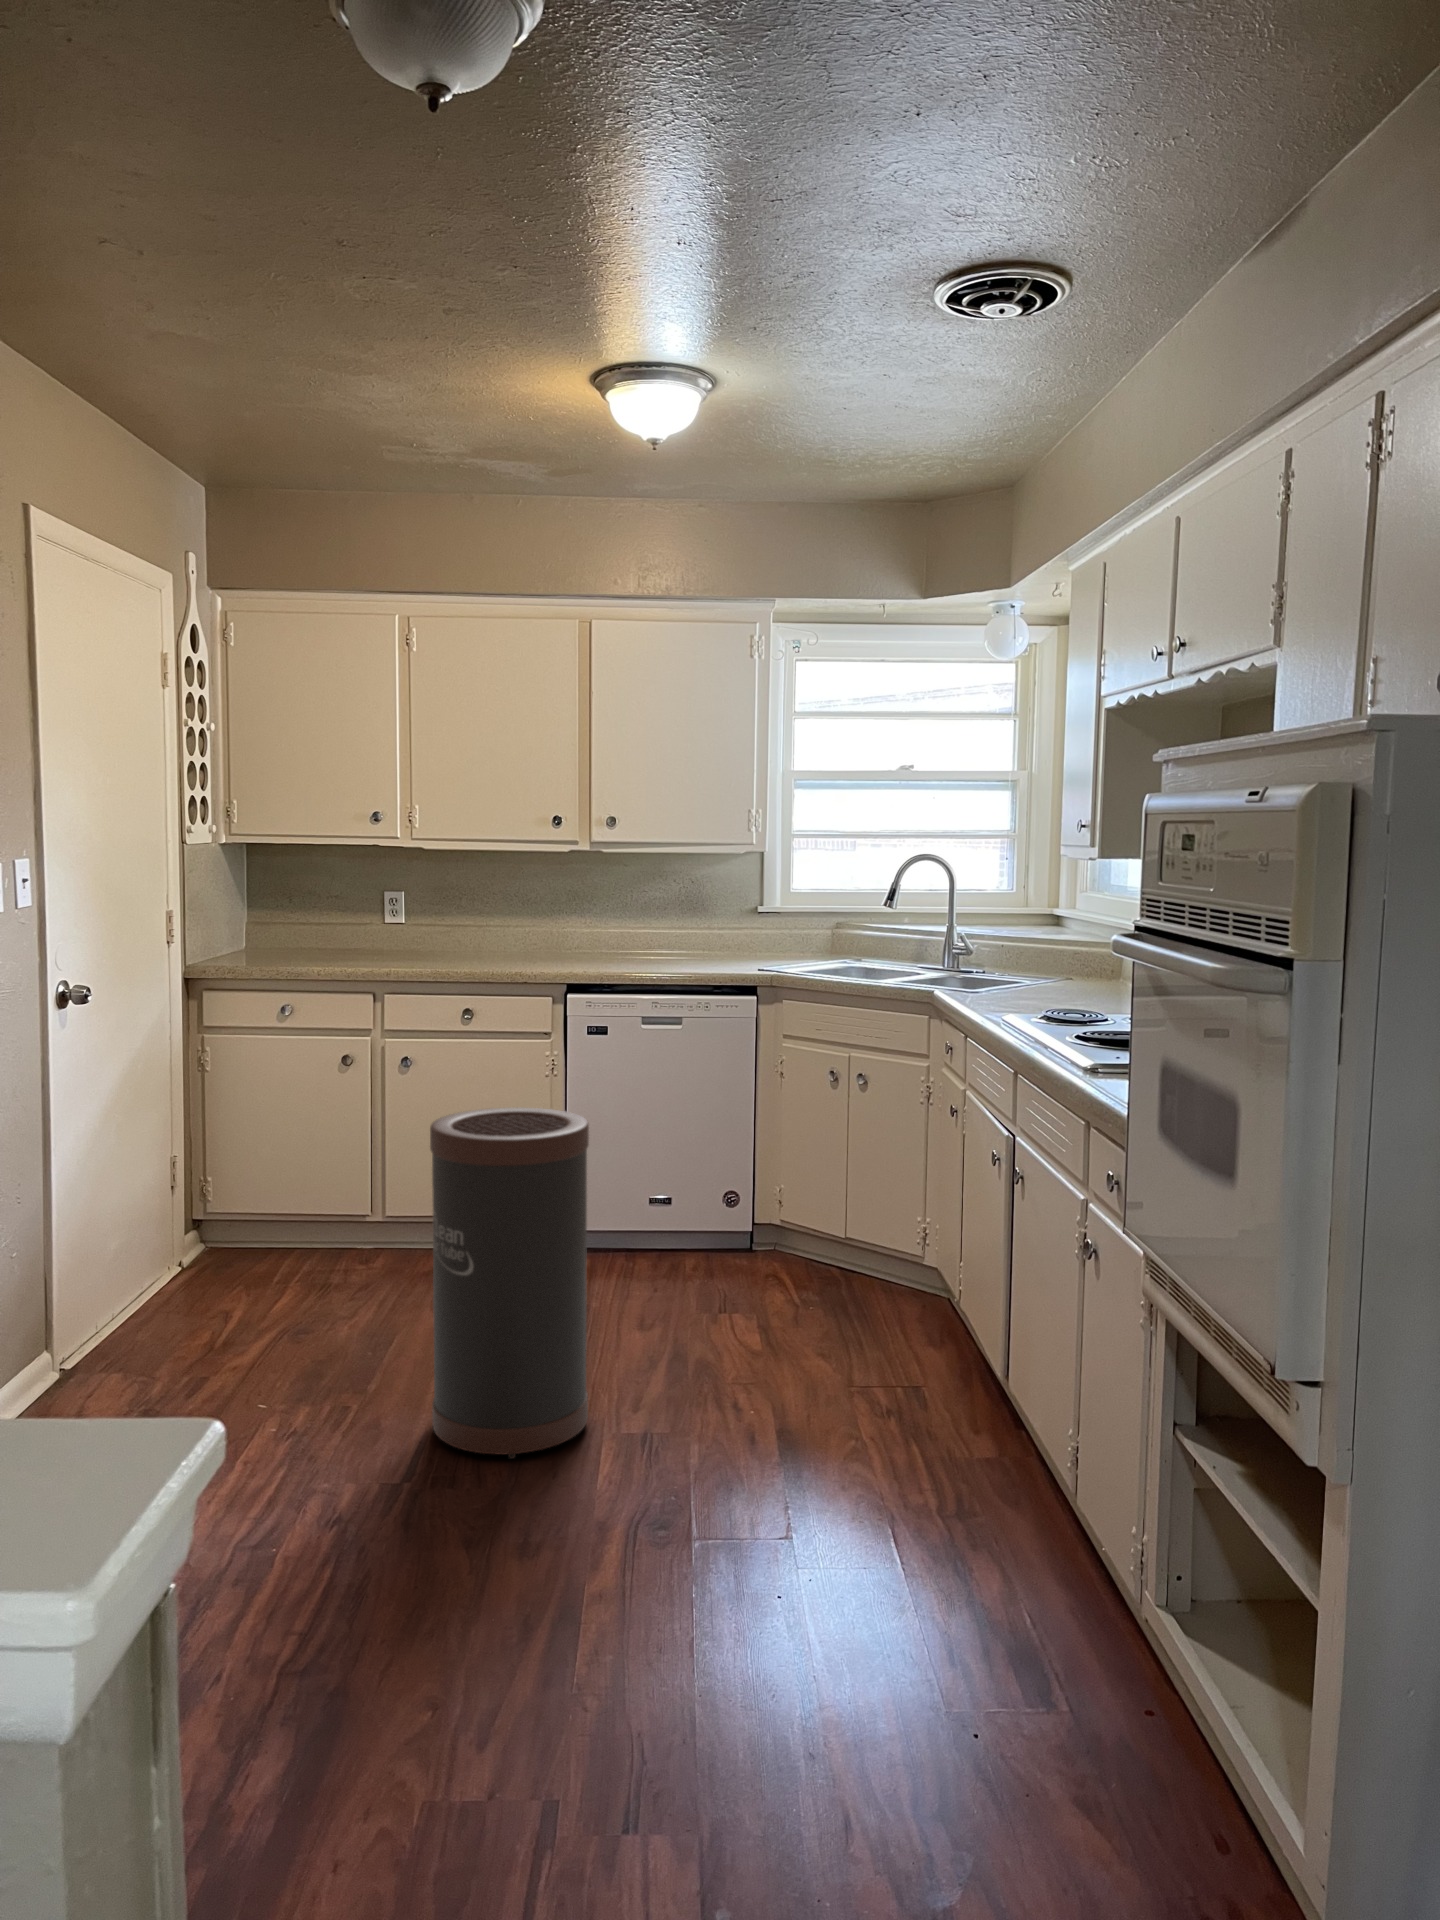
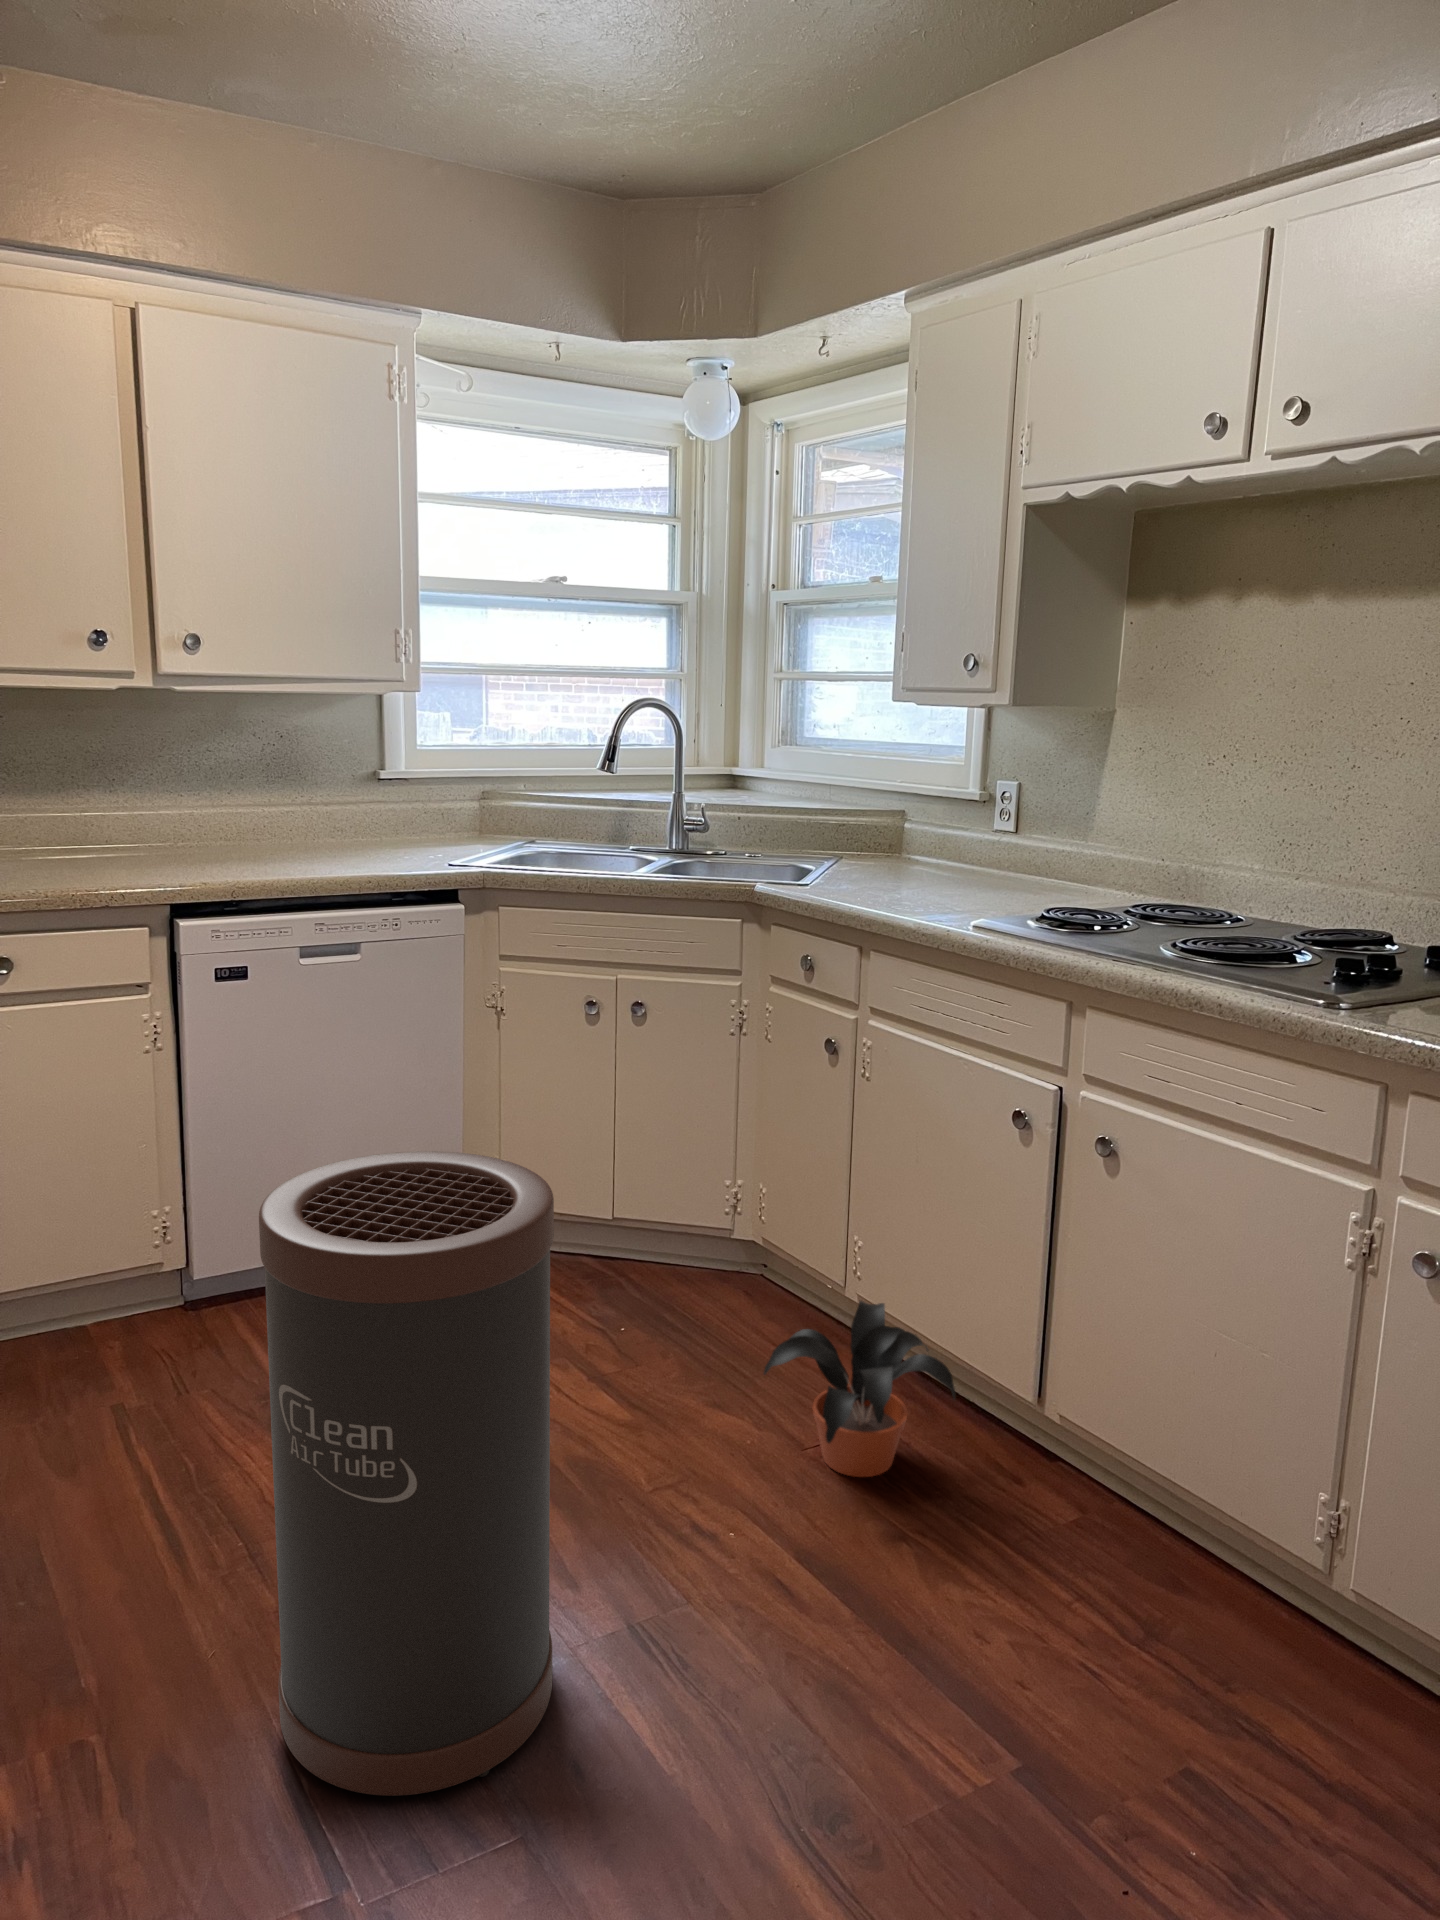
potted plant: none [815,1290,949,1411] -> present [764,1301,955,1477]

